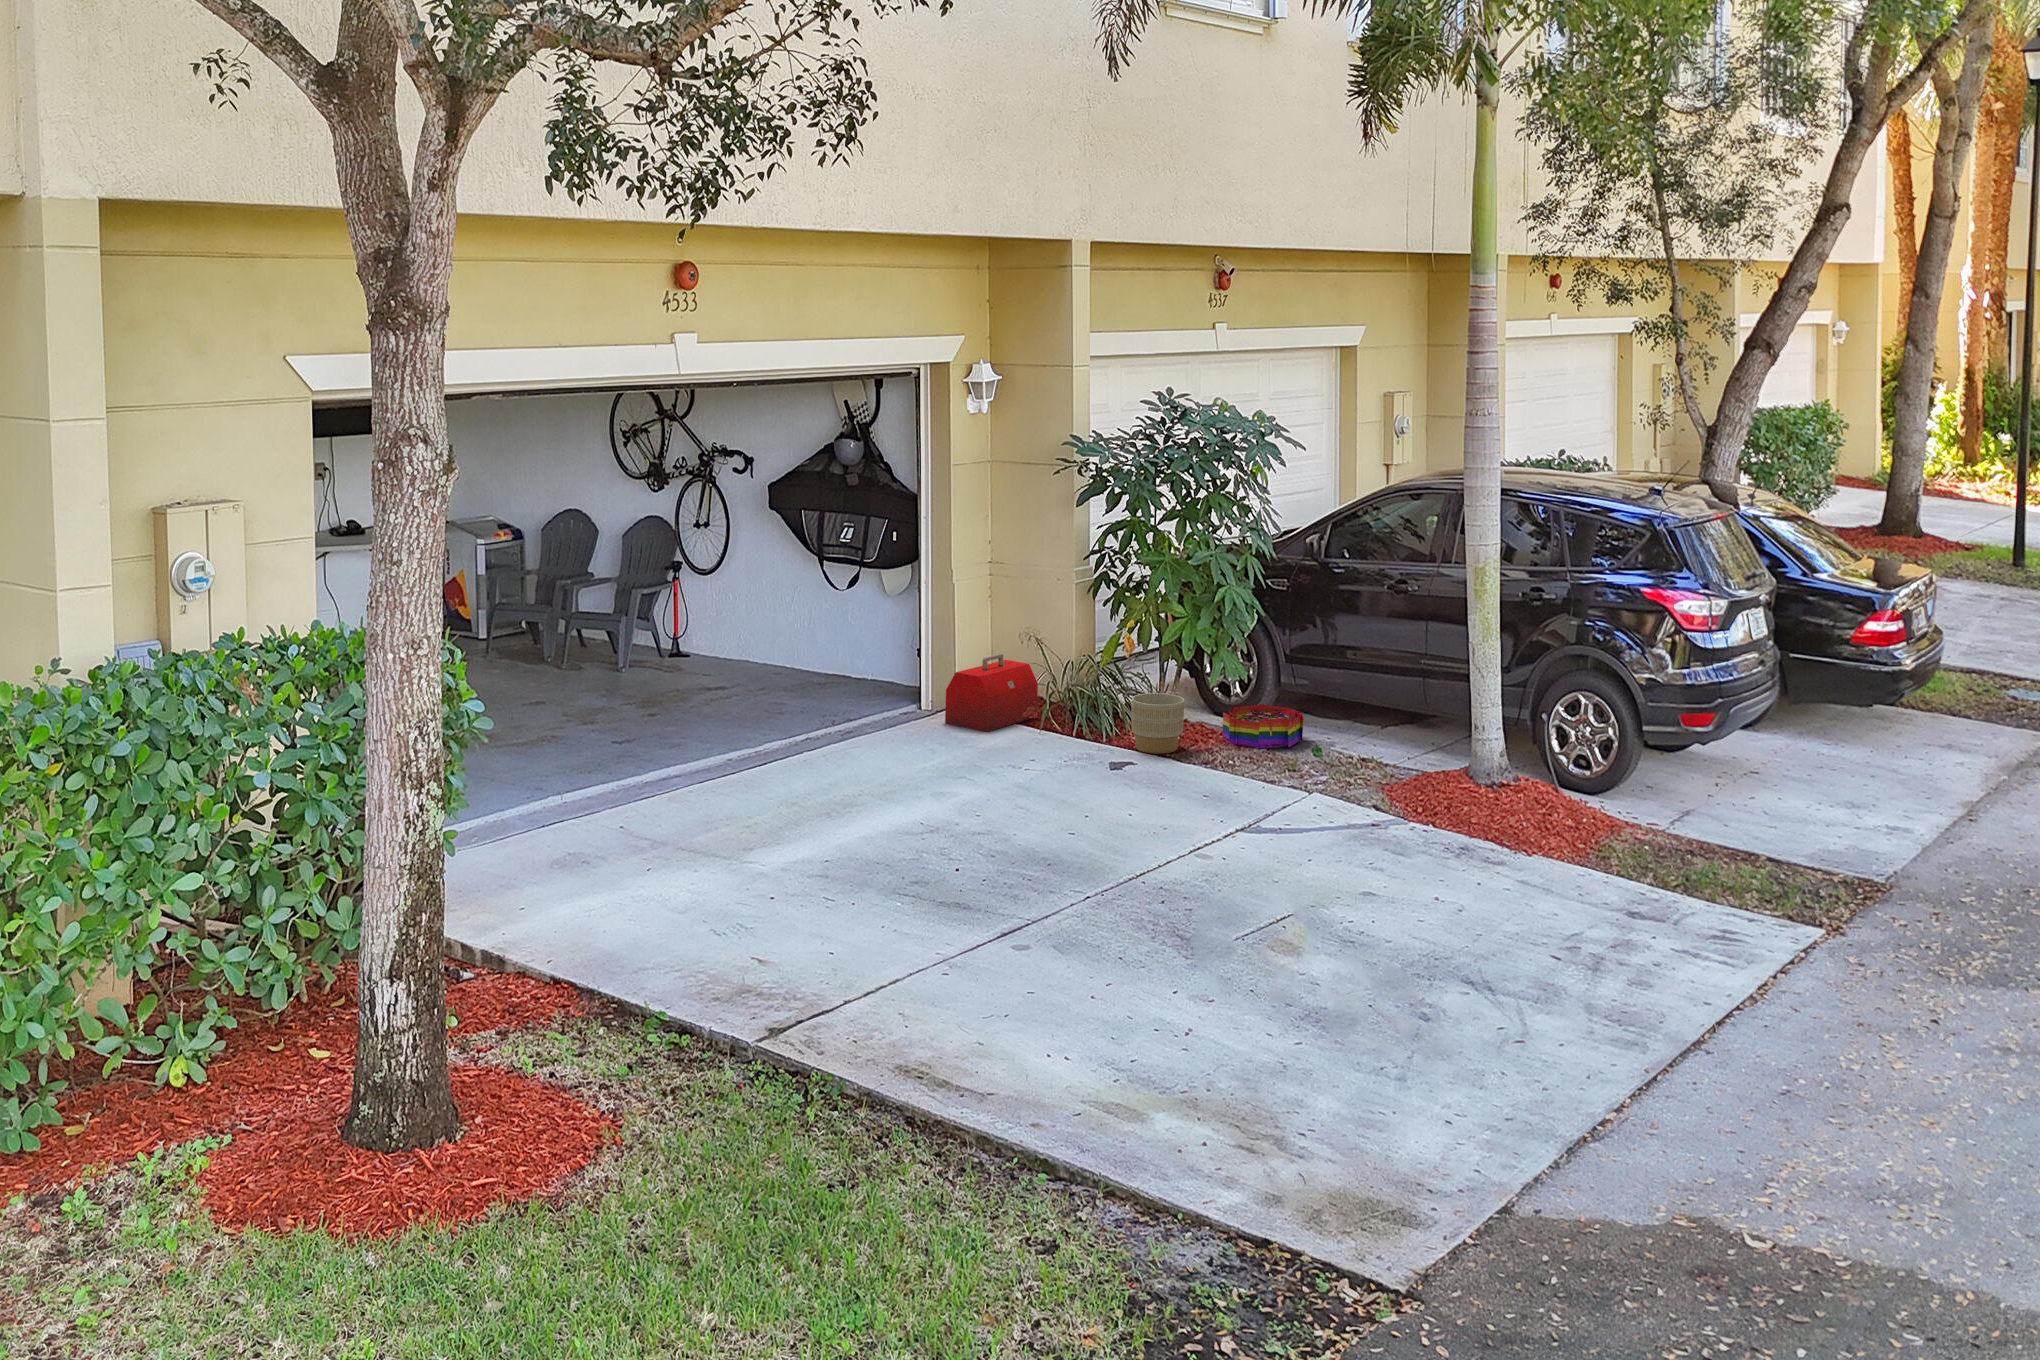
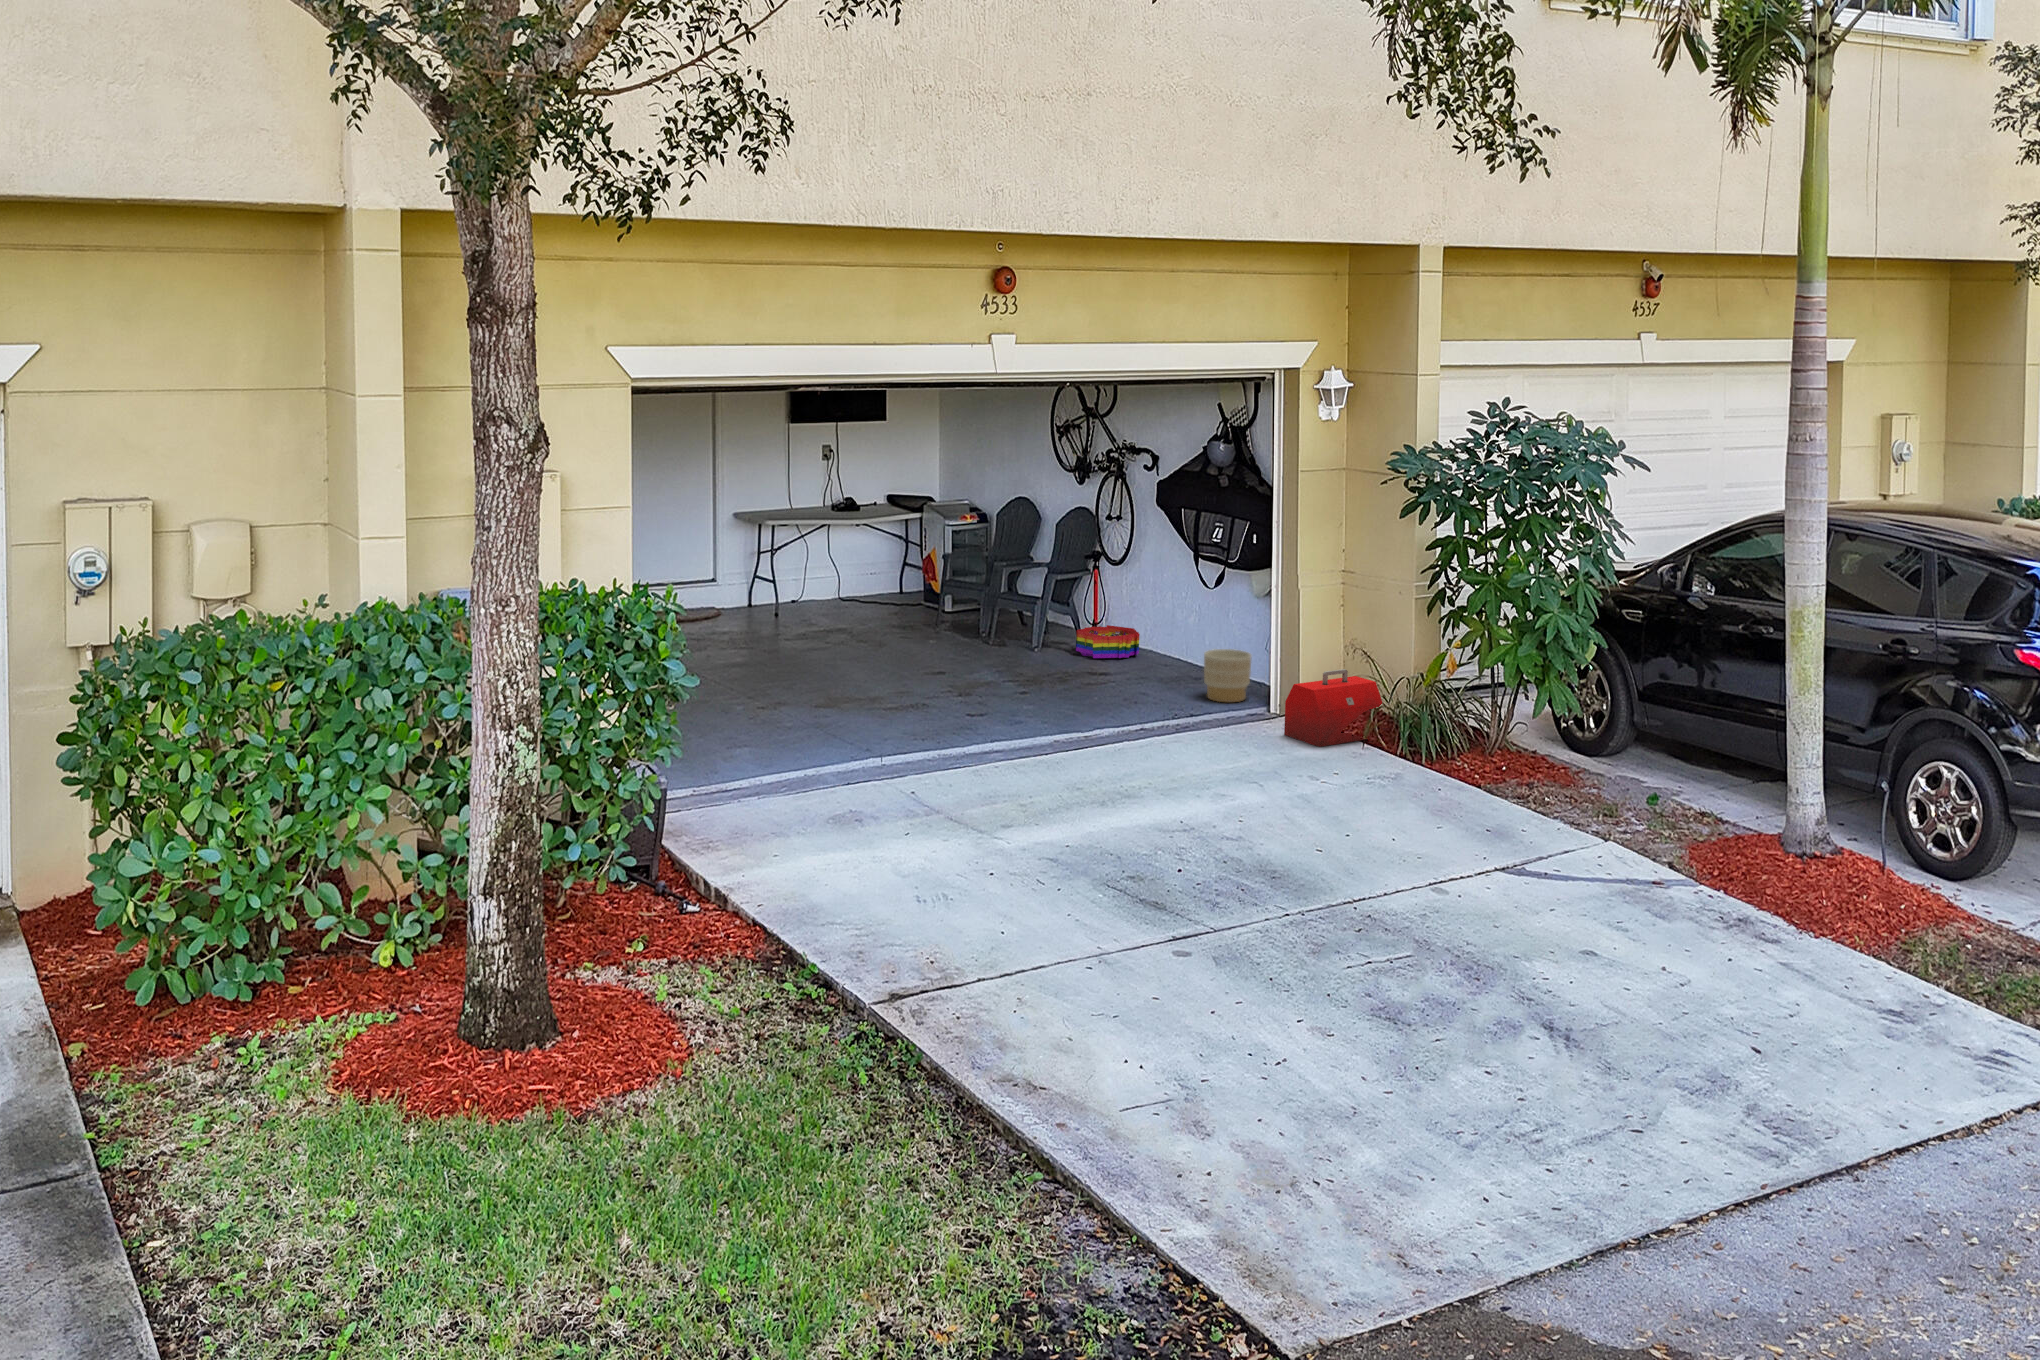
planter: present [1131,693,1185,754] -> present [1204,649,1251,702]
storage bin: present [1222,704,1304,748] -> present [1076,625,1140,658]

